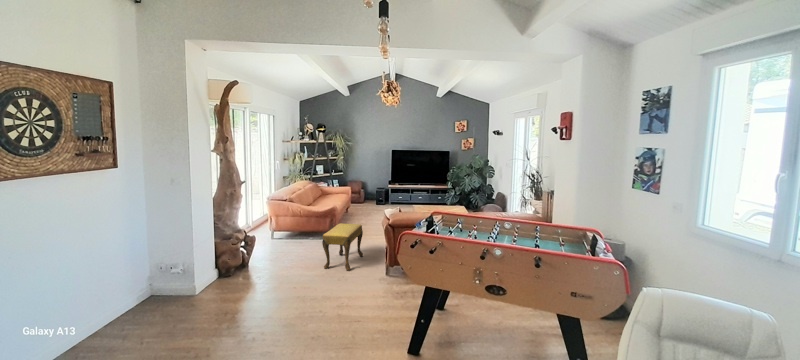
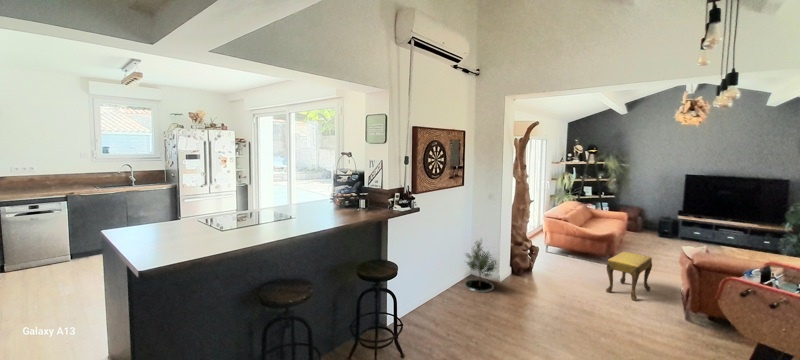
potted tree: none [127,238,189,319] -> present [464,242,496,293]

